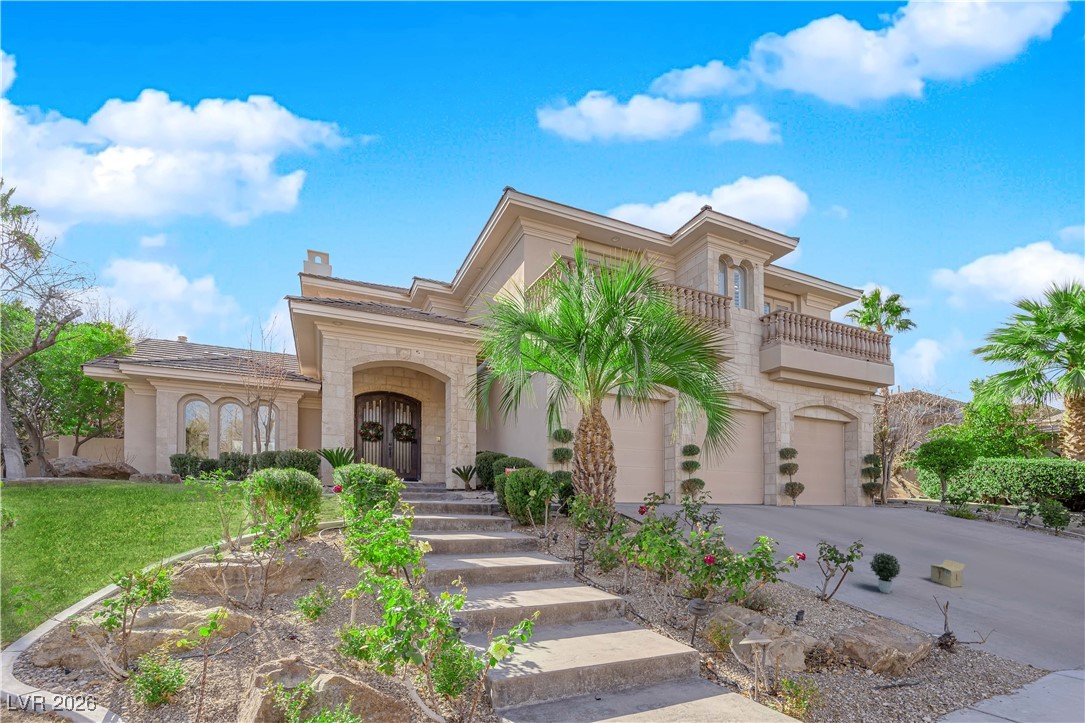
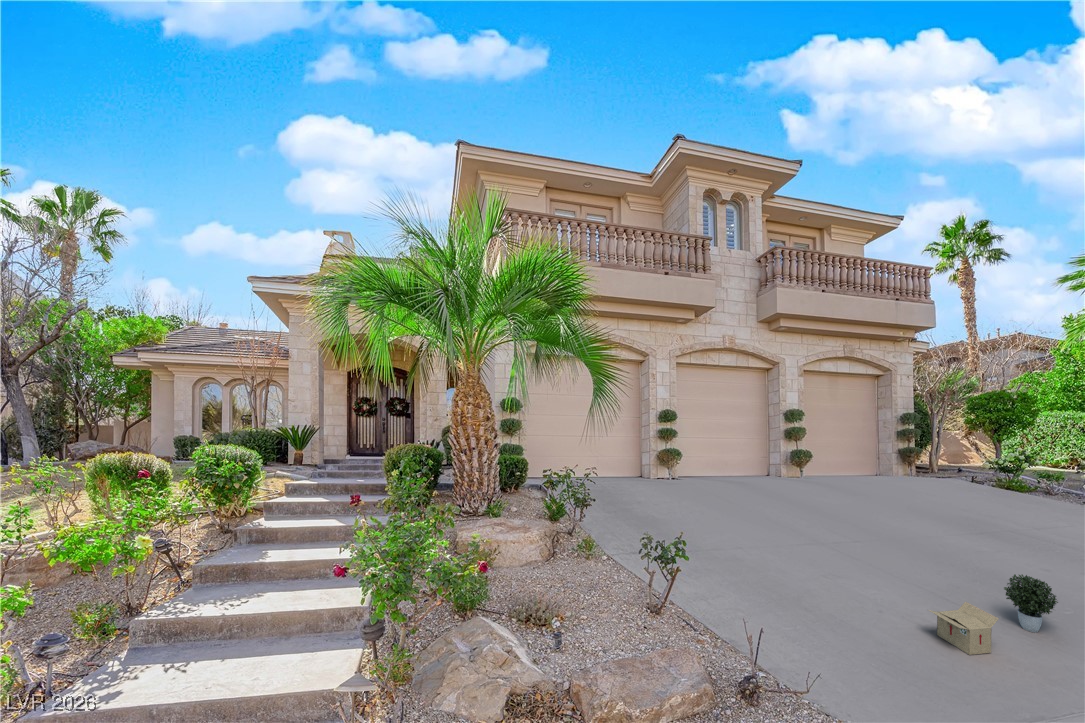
potted plant: present [870,553,901,593] -> present [1004,574,1058,633]

